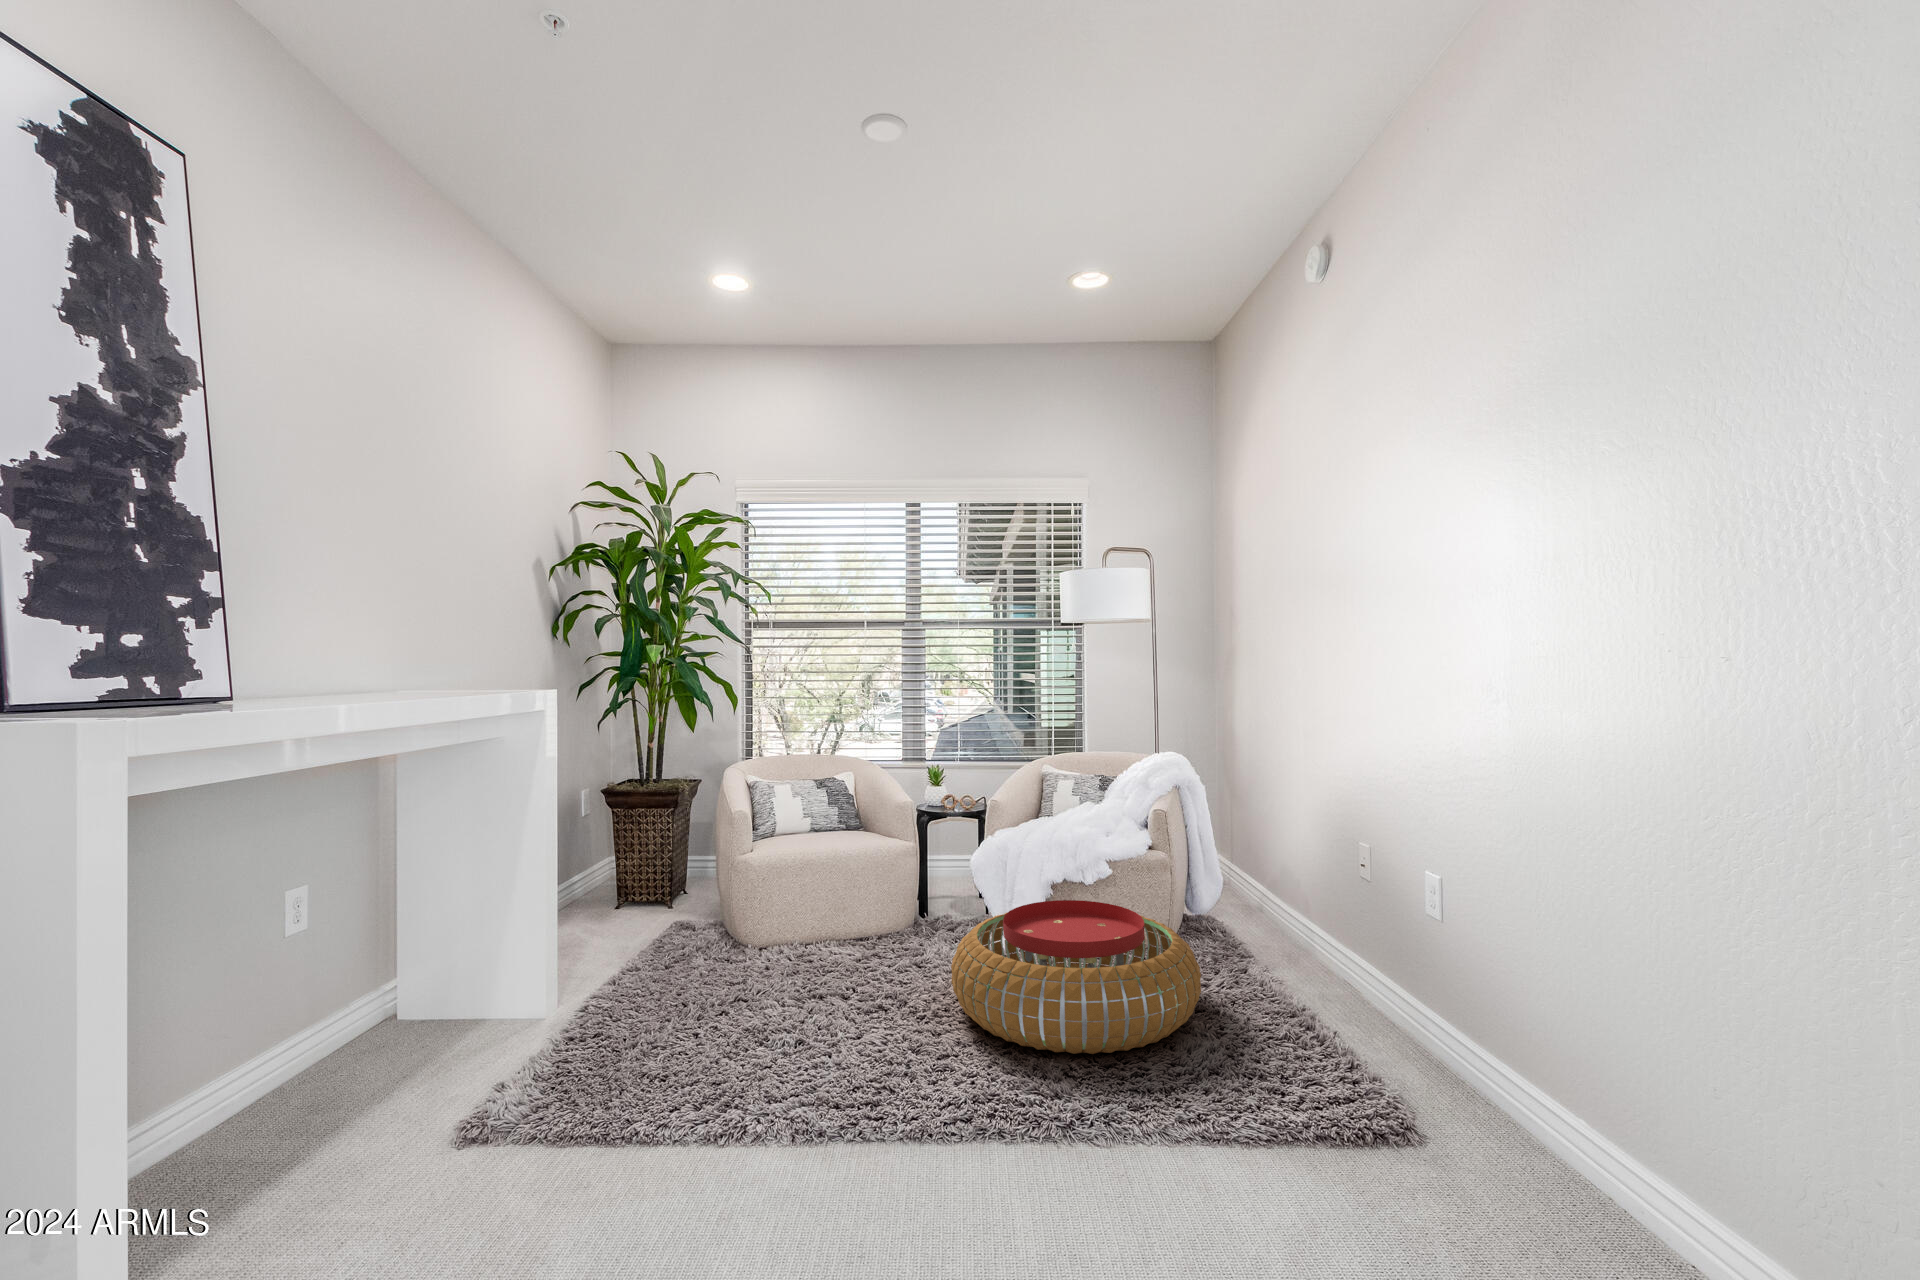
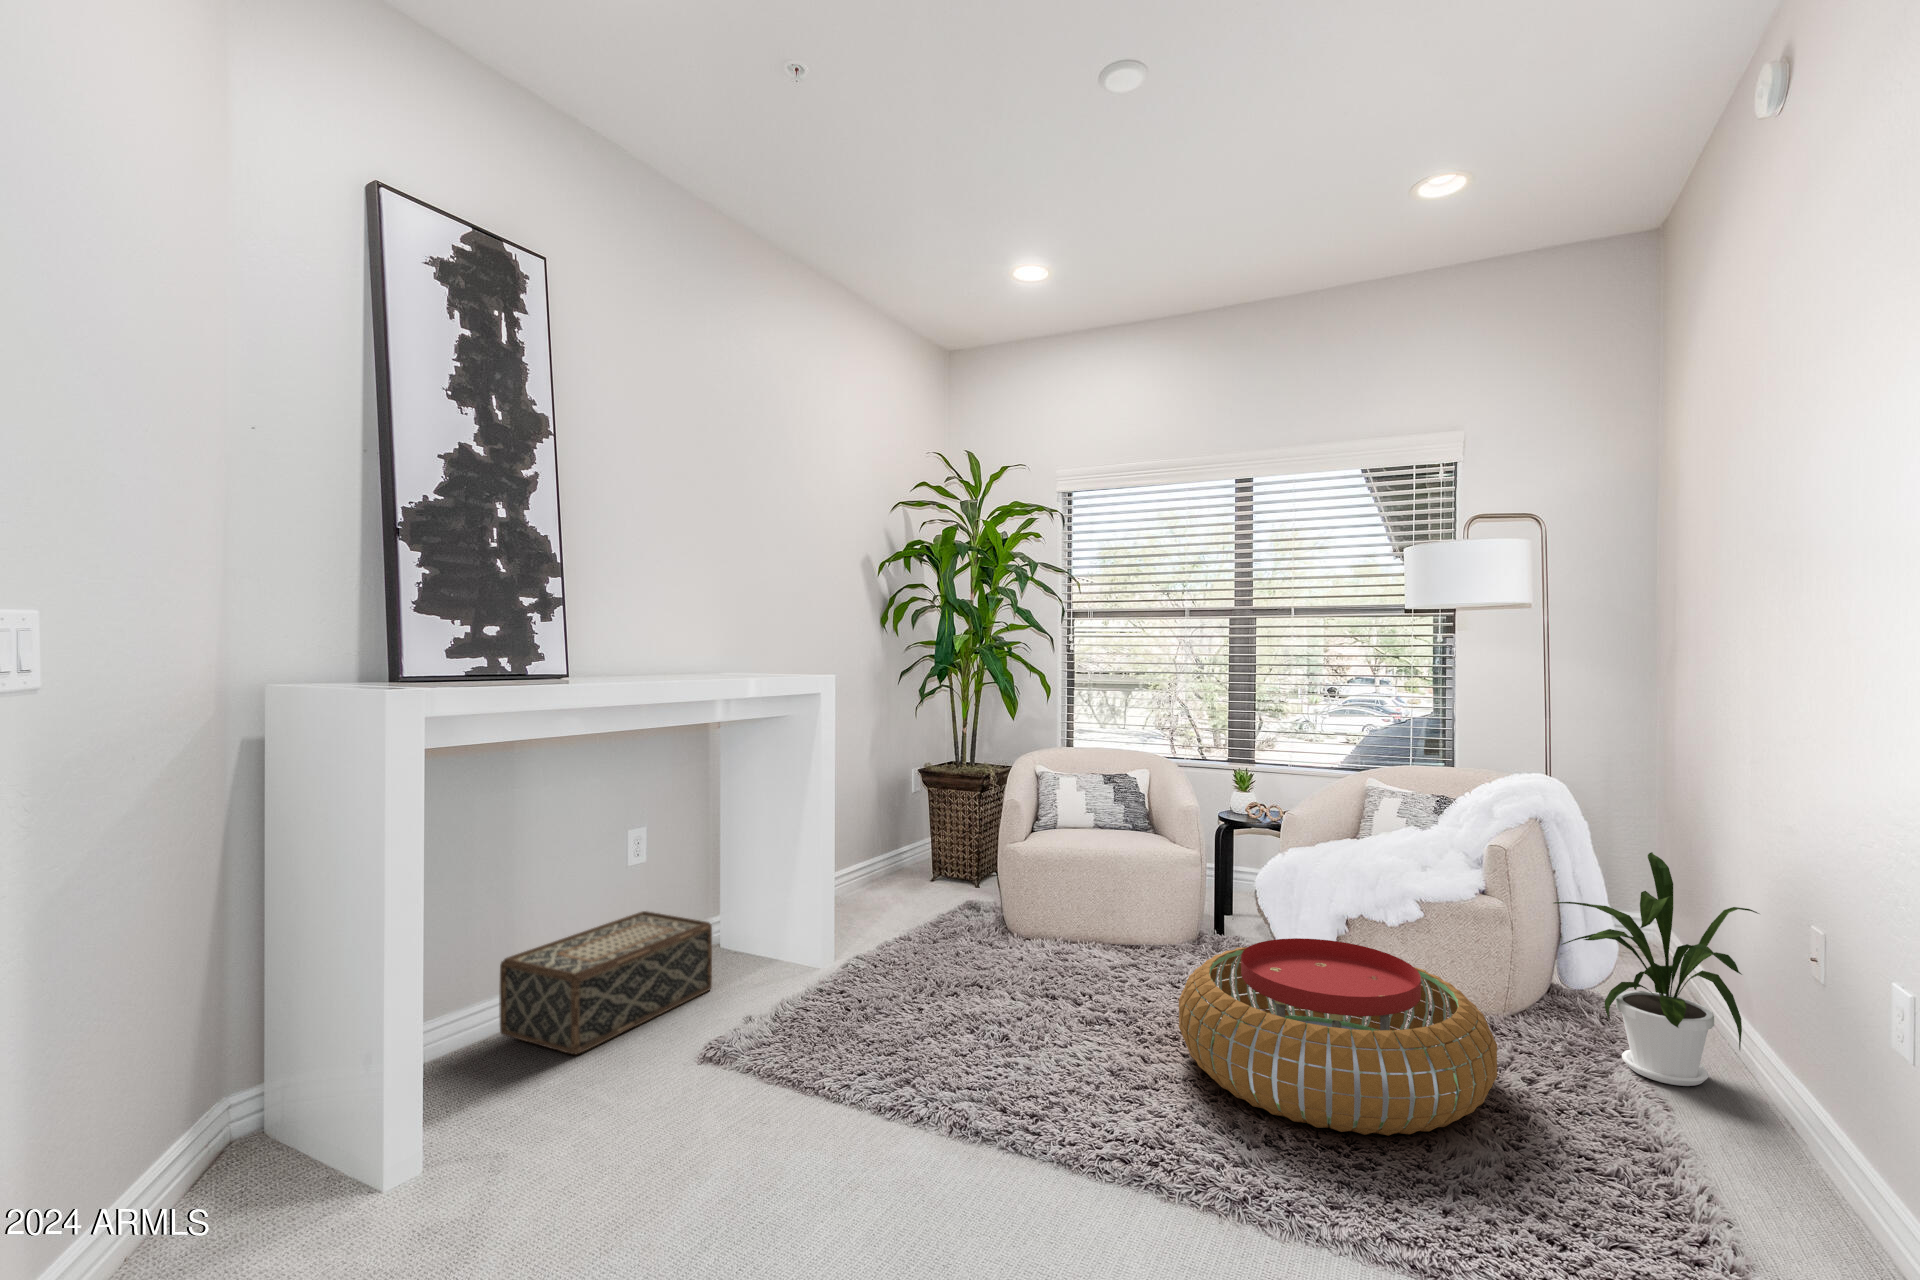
house plant: none [1197,801,1331,968] -> present [1554,852,1759,1086]
woven basket: none [128,986,422,1186] -> present [499,911,712,1054]

